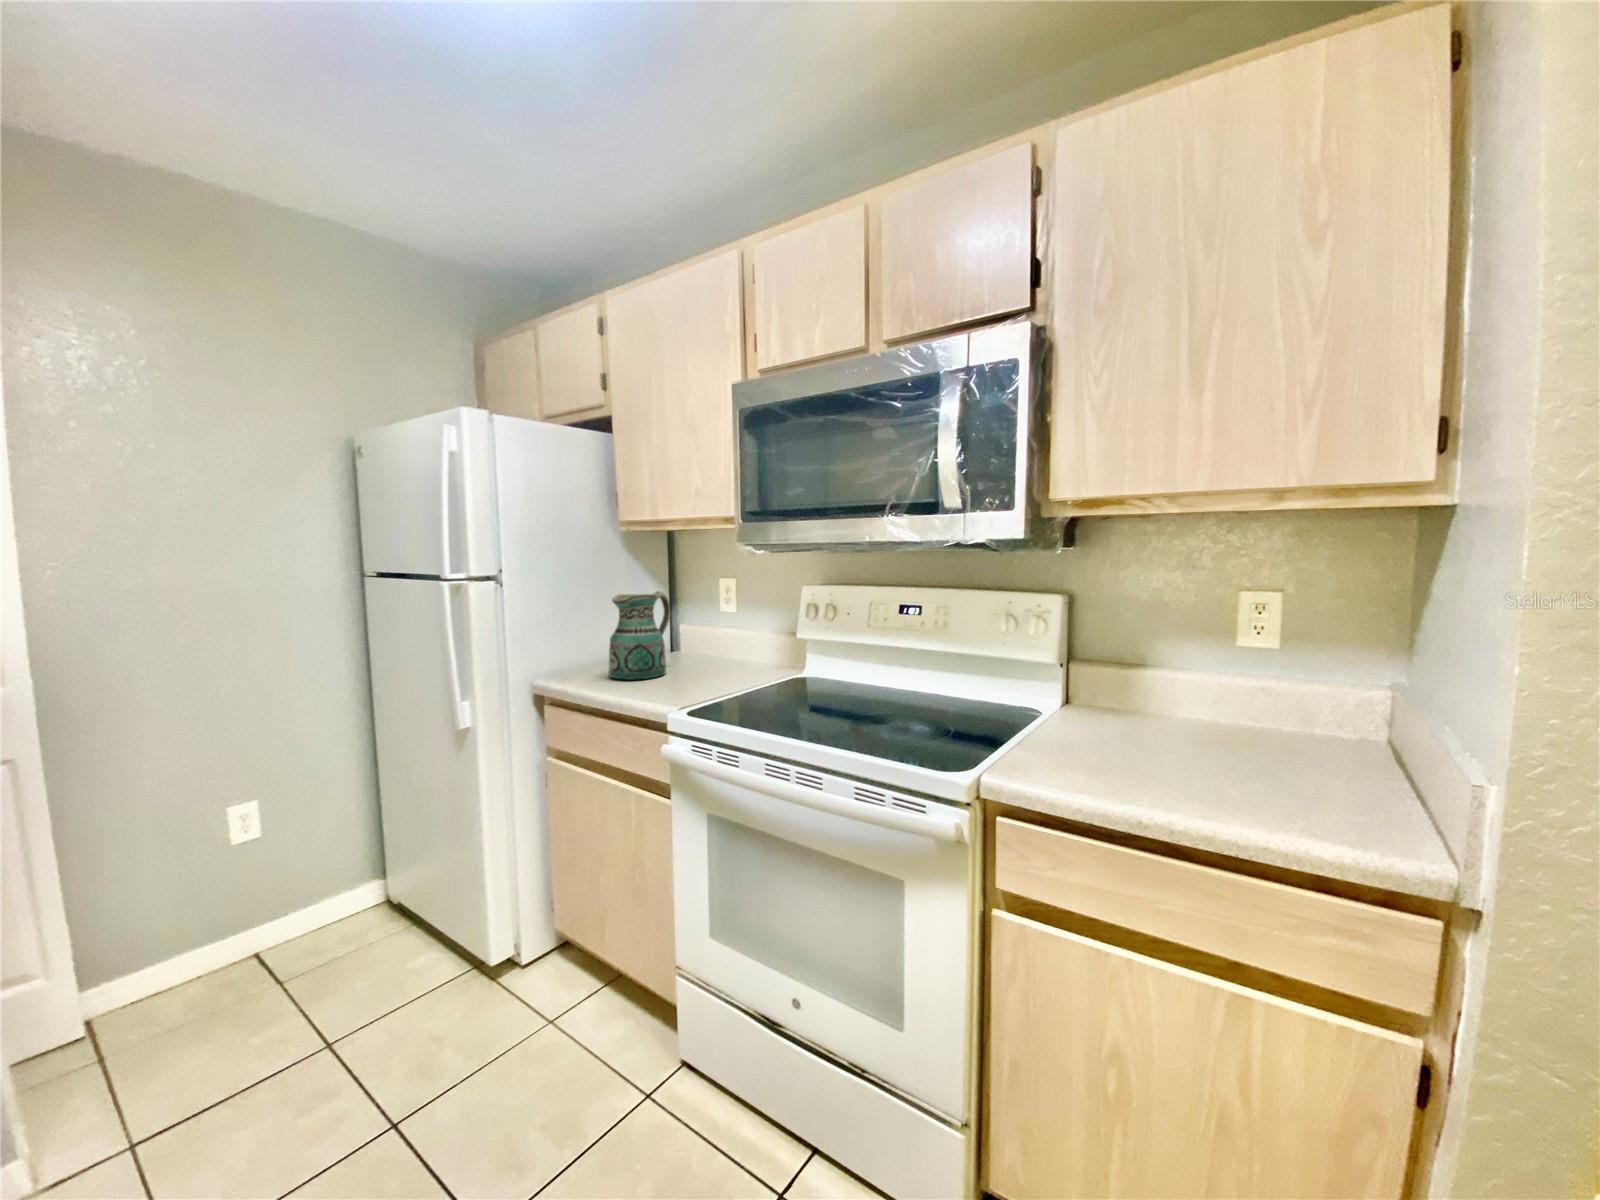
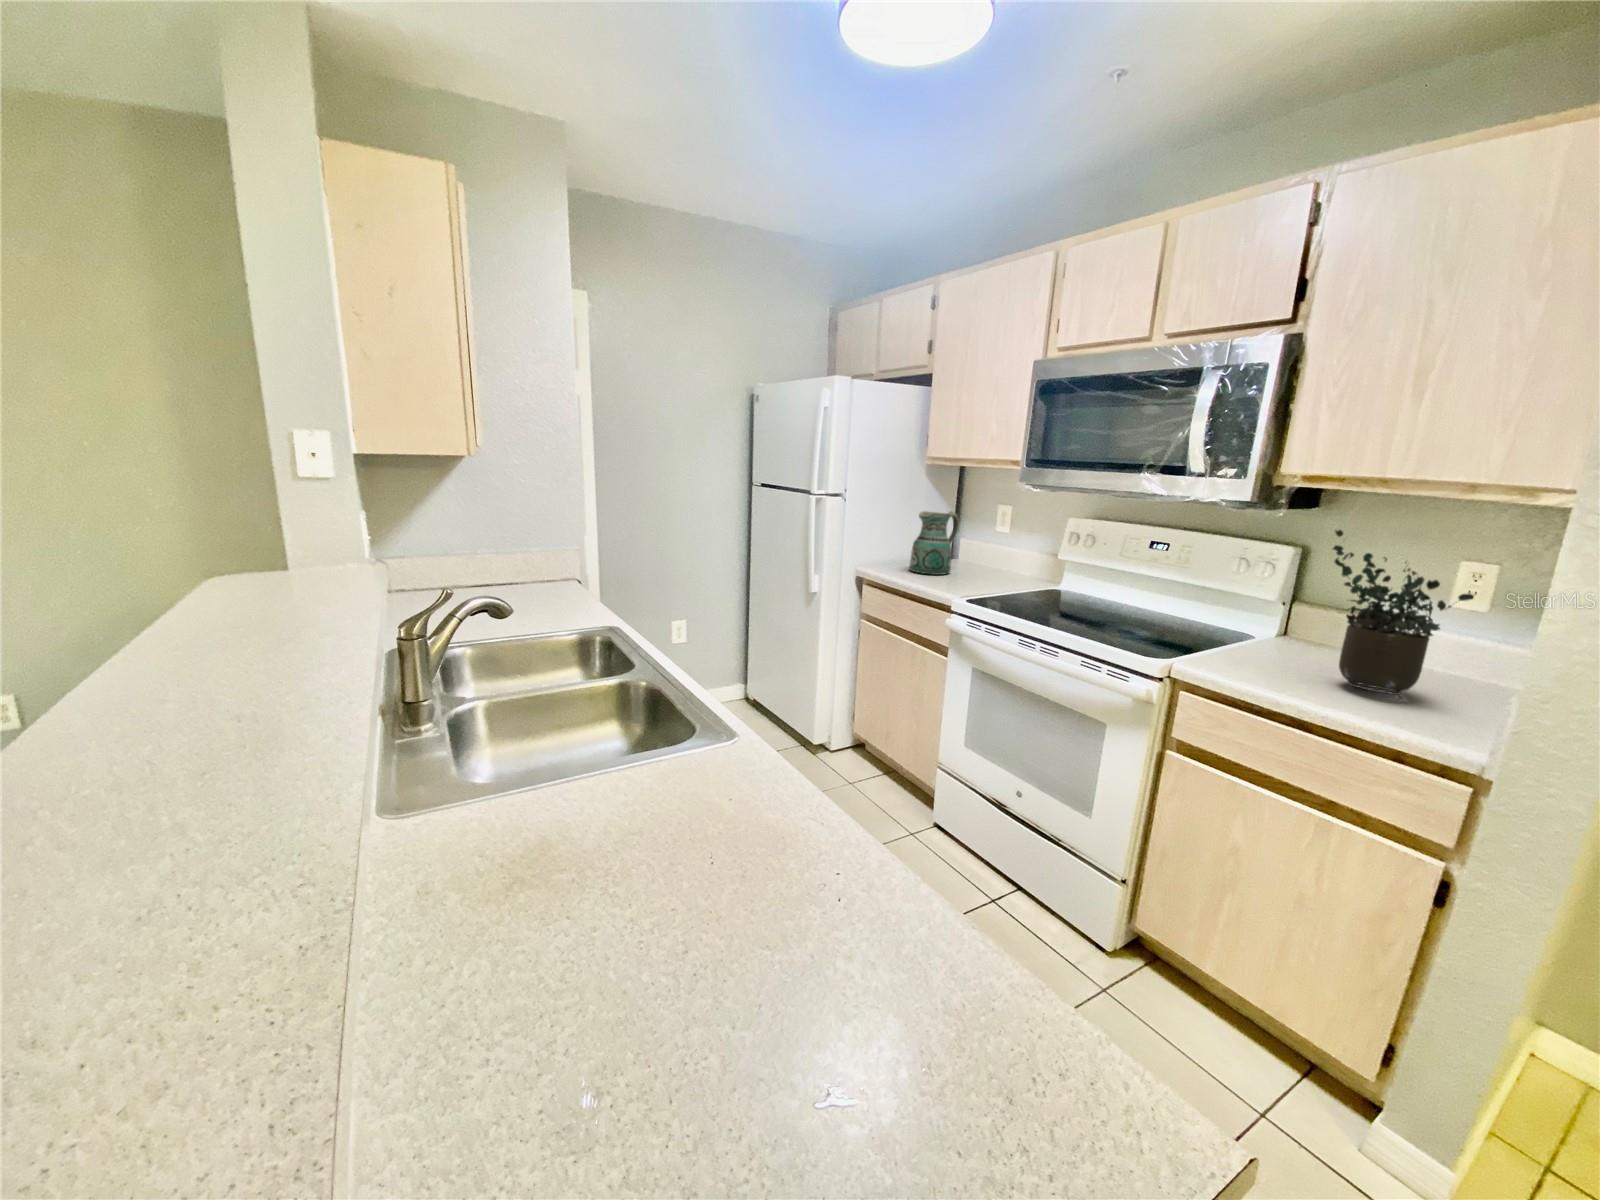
potted plant: none [1140,562,1316,777] -> present [1333,530,1474,695]

